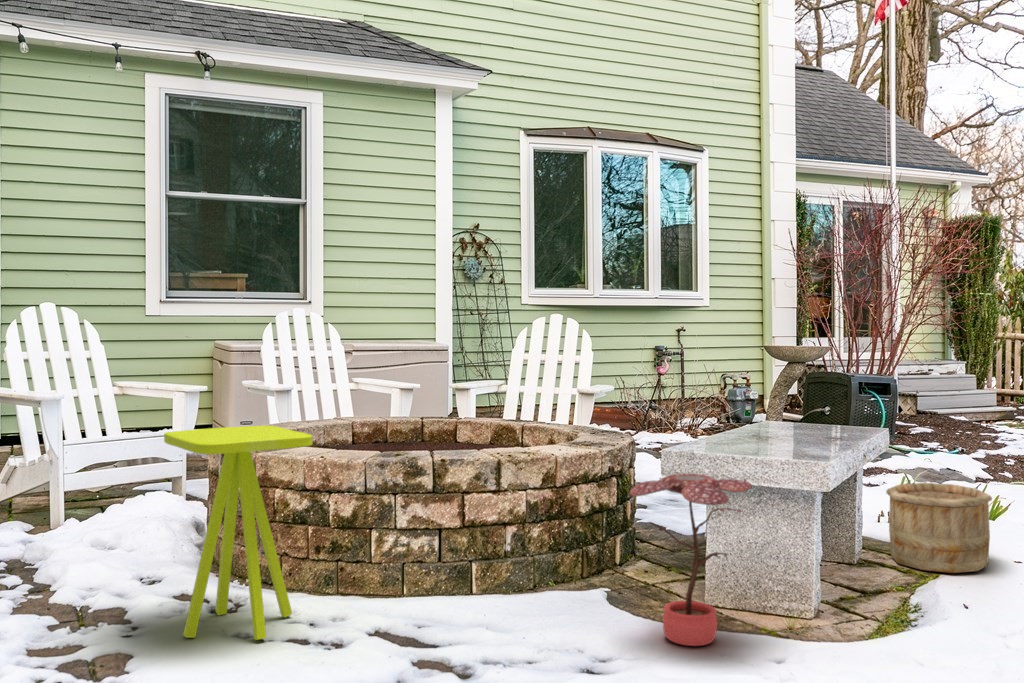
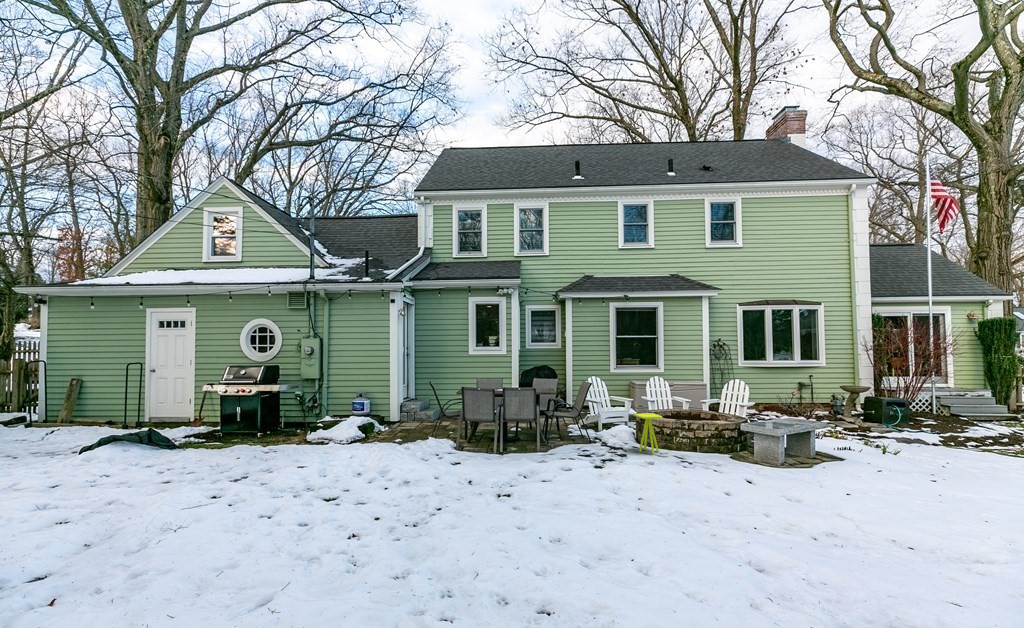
potted plant: present [630,474,752,646] -> none [727,429,754,464]
wooden bucket: present [886,483,992,573] -> none [814,438,843,462]

